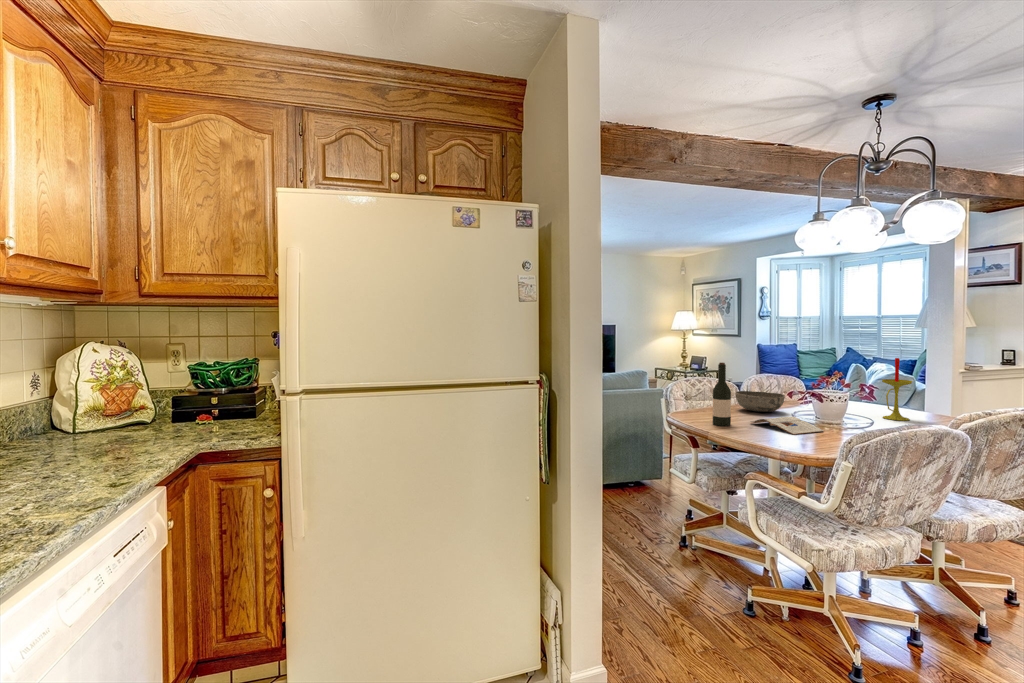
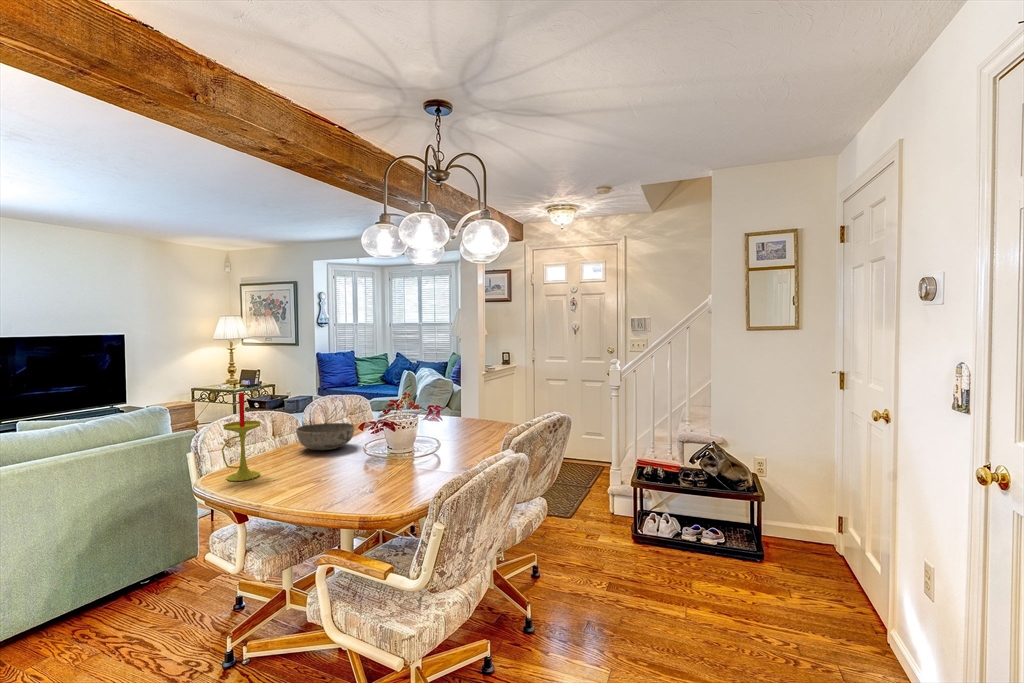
candle: present [882,358,912,421] -> present [222,393,261,481]
wine bottle: present [713,363,731,426] -> none [265,400,292,489]
magazine: present [751,417,824,435] -> none [316,455,401,484]

